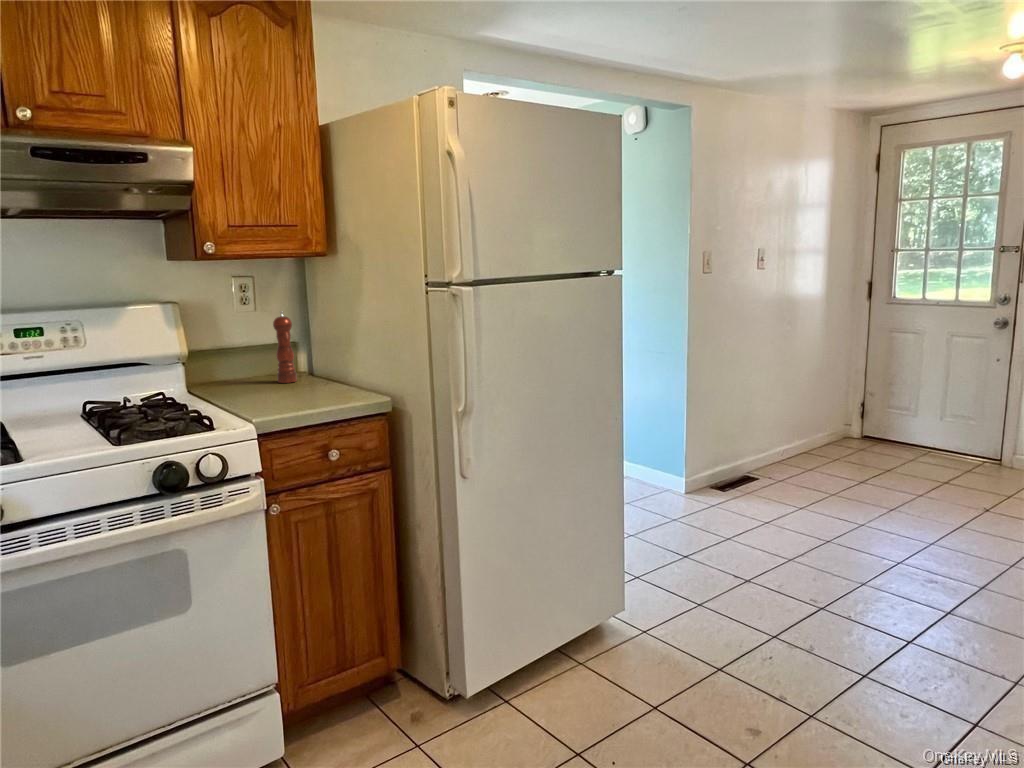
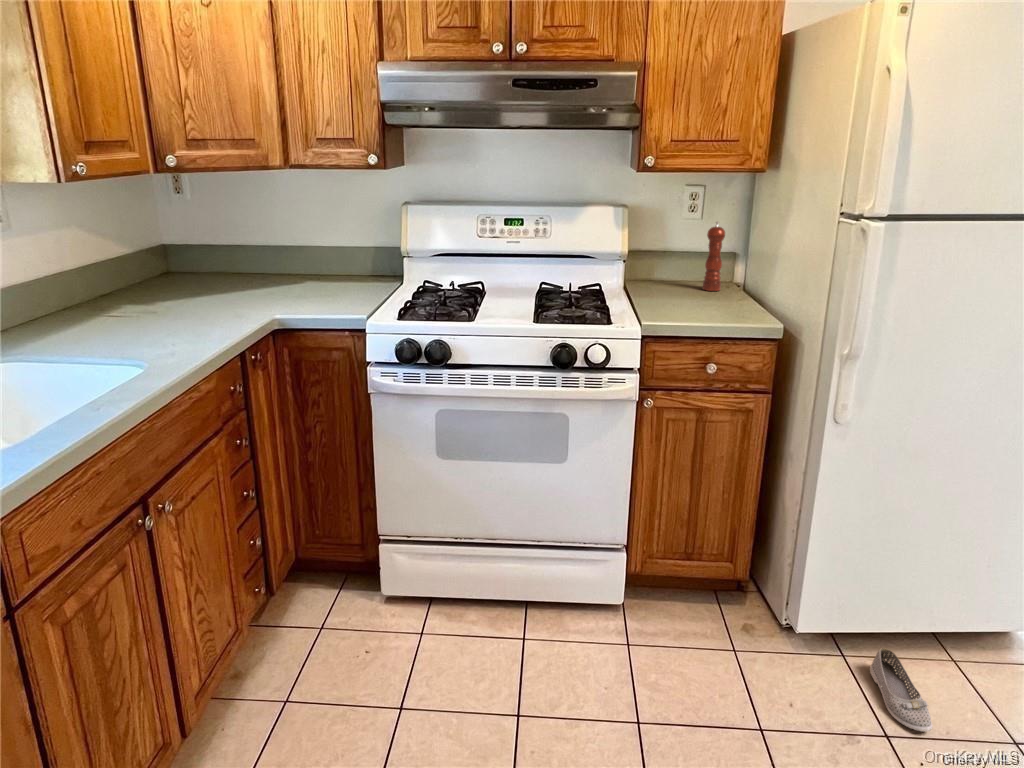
shoe: none [534,673,604,734] -> present [870,648,933,731]

